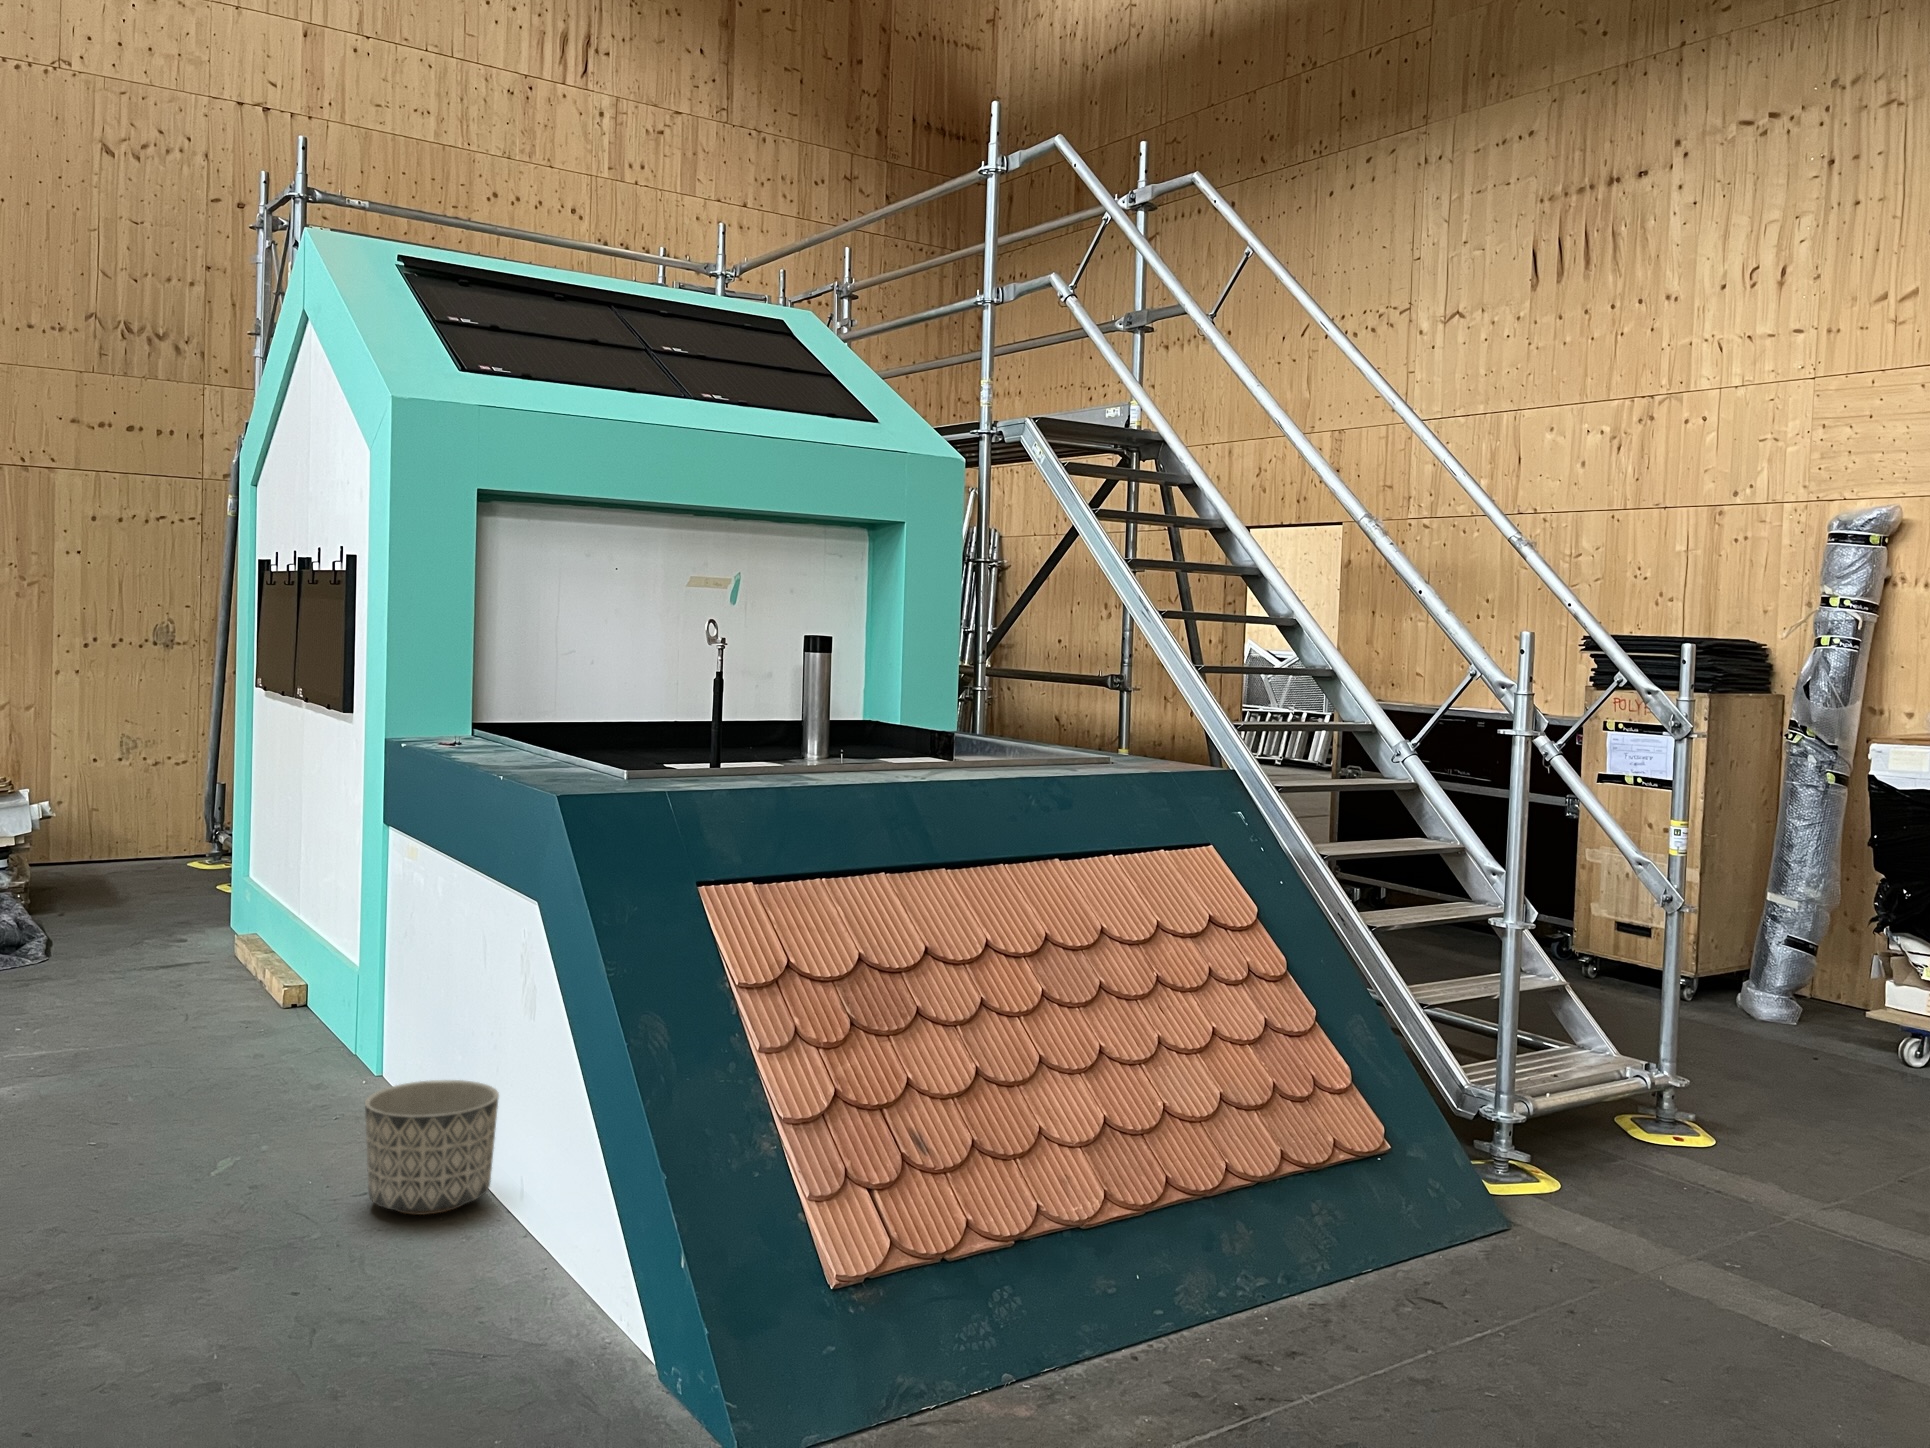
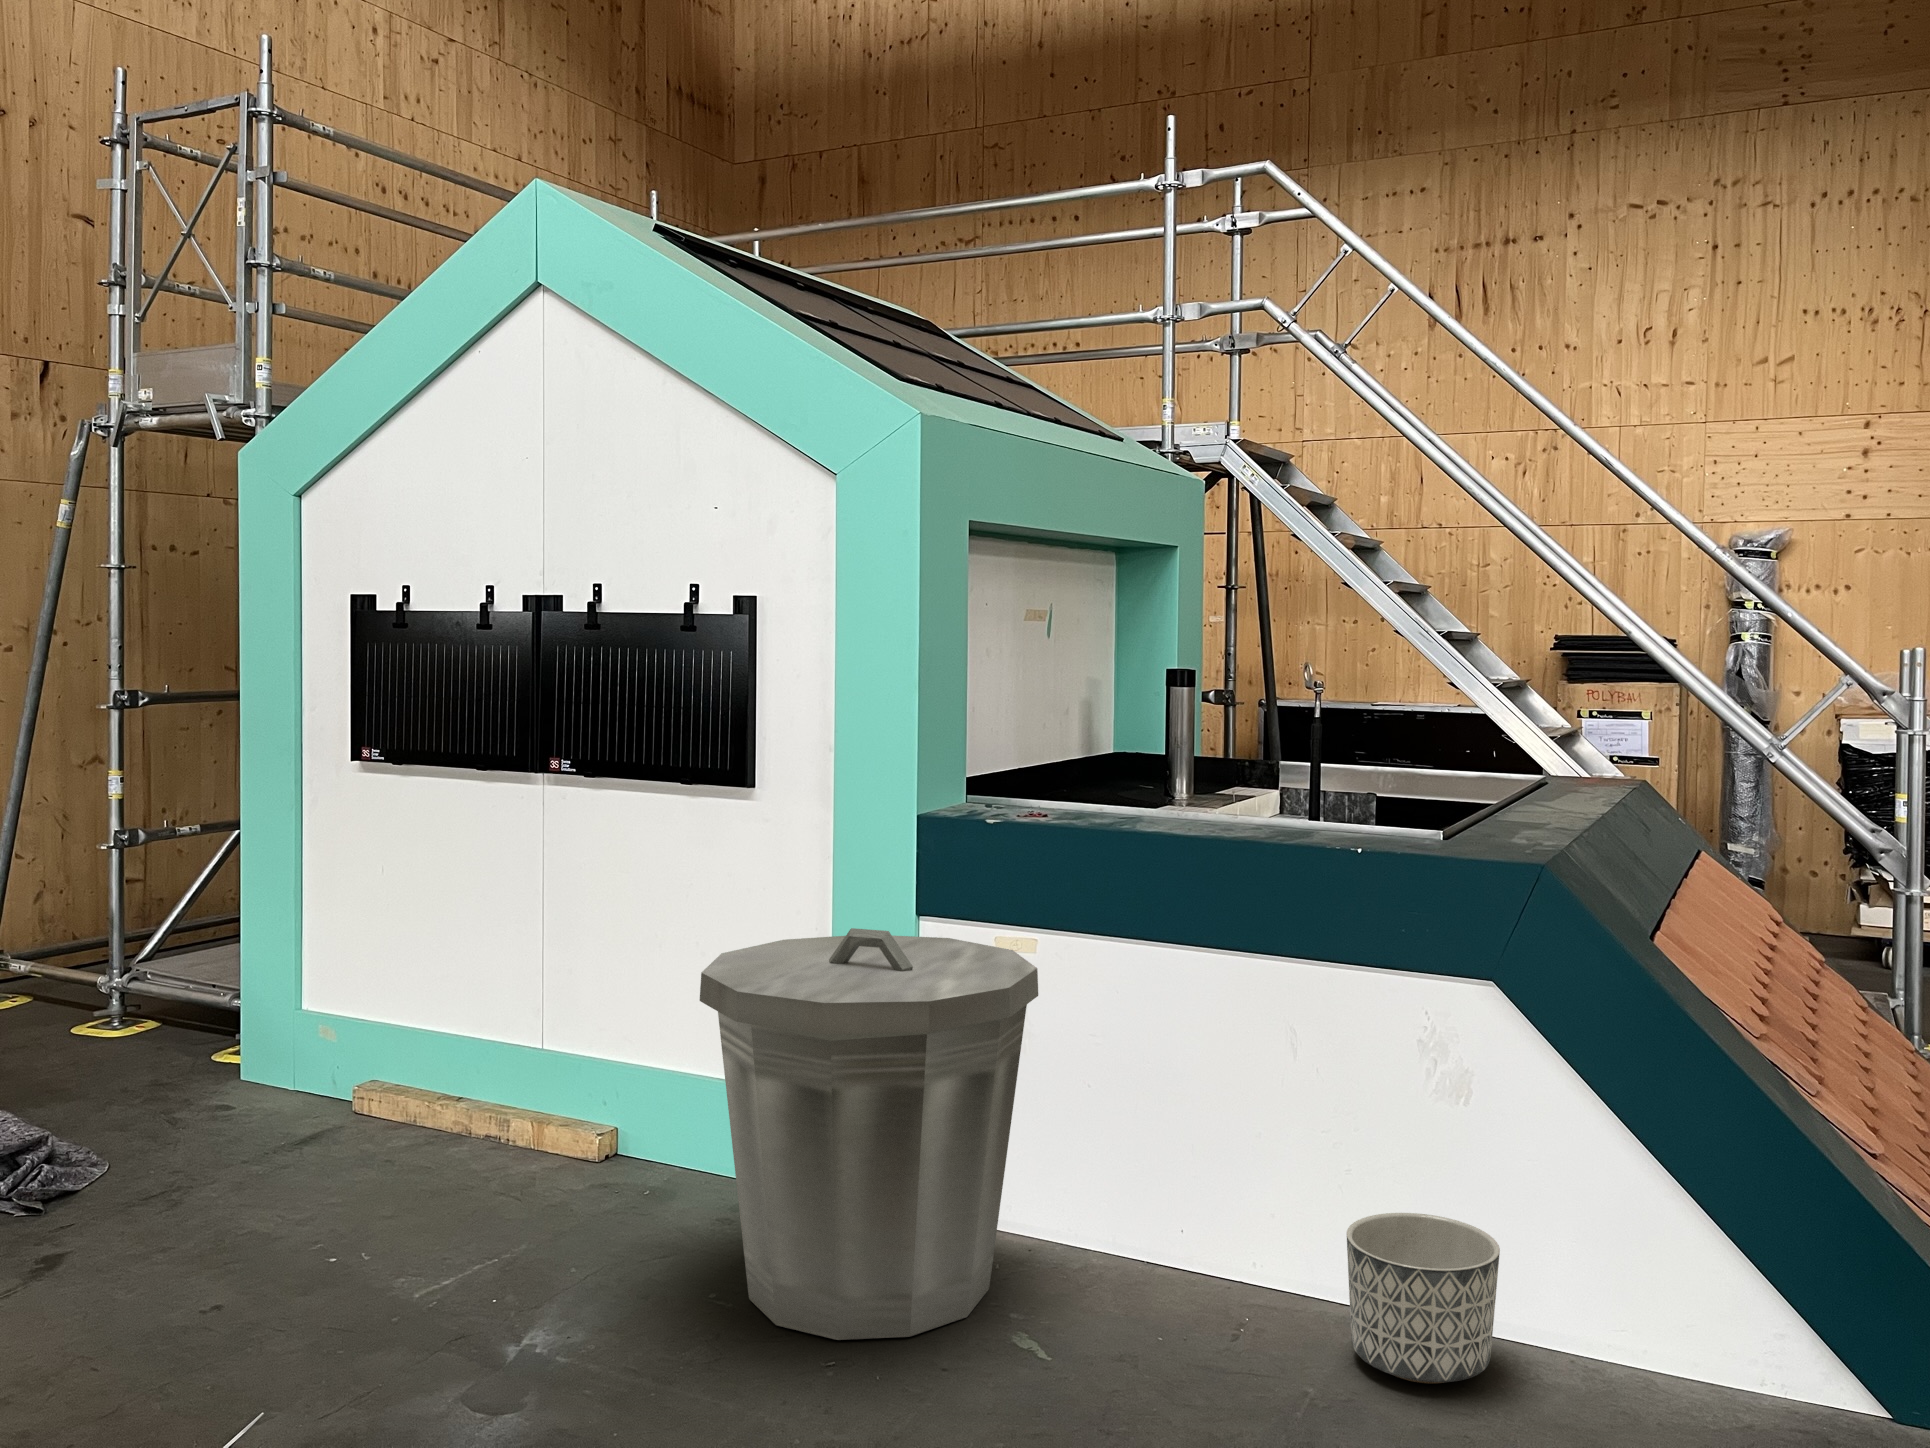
trash can: none [87,814,371,1119] -> present [700,928,1038,1340]

